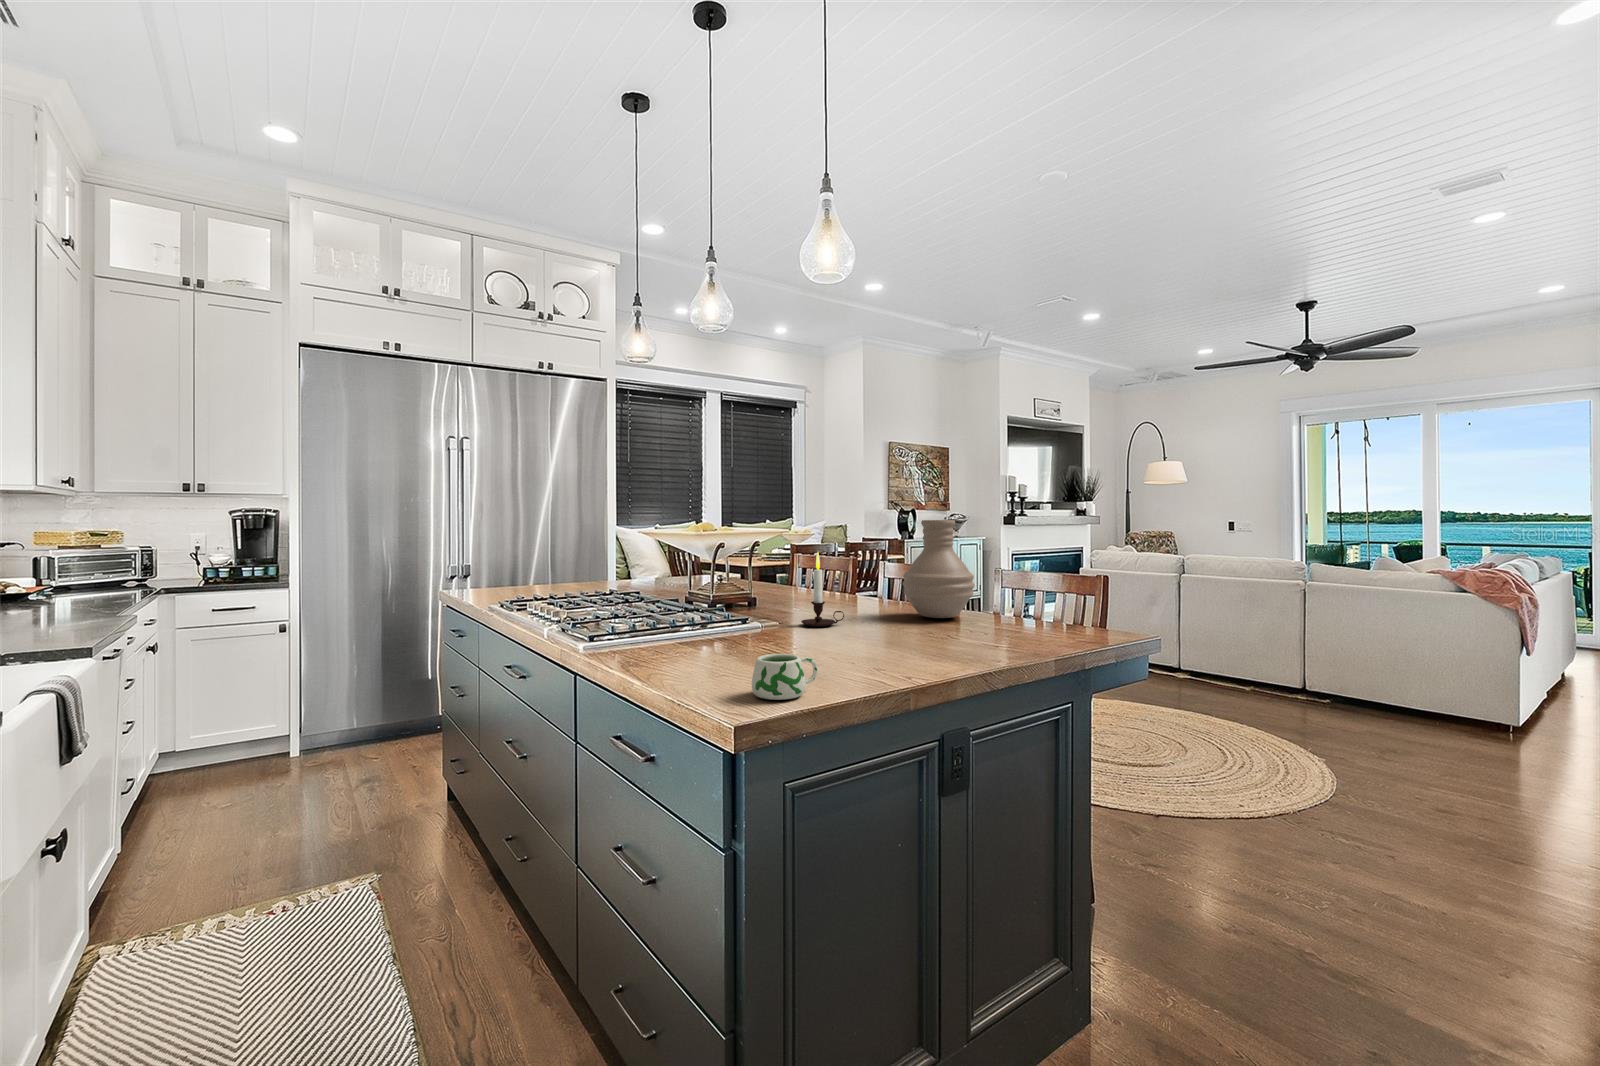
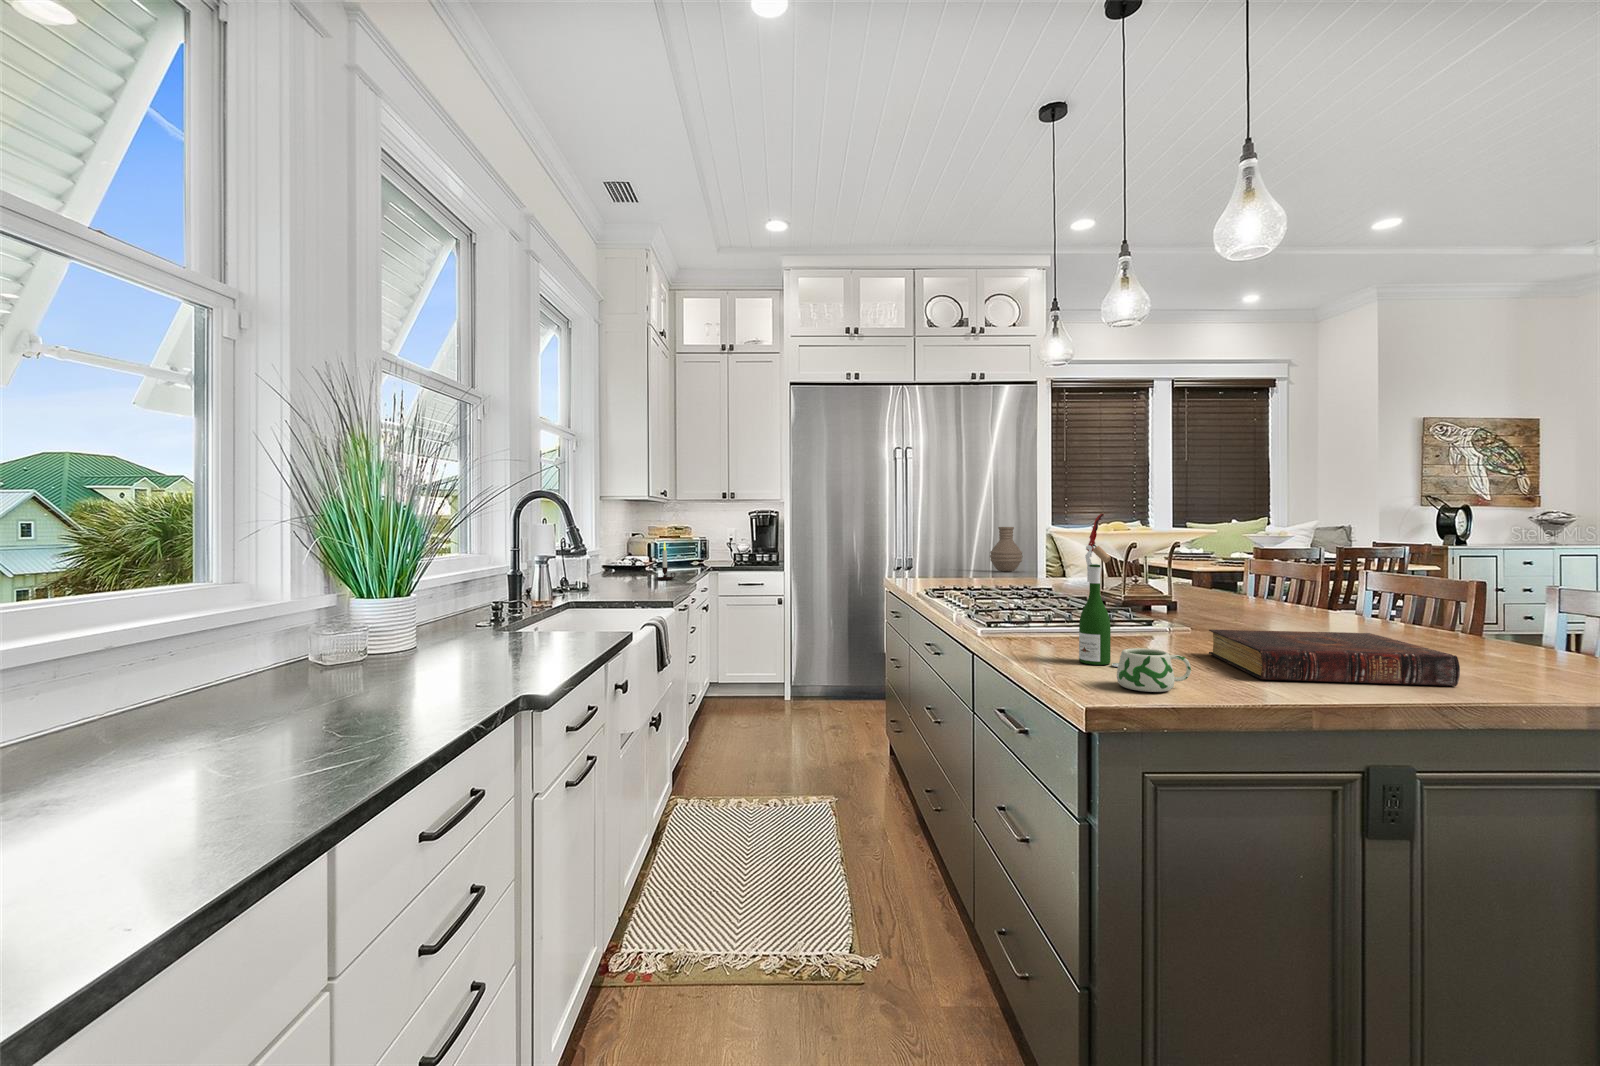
wine bottle: none [701,515,746,674] -> present [1079,514,1119,667]
vase: present [903,520,975,618] -> present [990,527,1023,572]
candle: present [801,552,844,627] -> present [656,542,675,580]
book: none [809,617,993,670] -> present [1209,629,1460,686]

